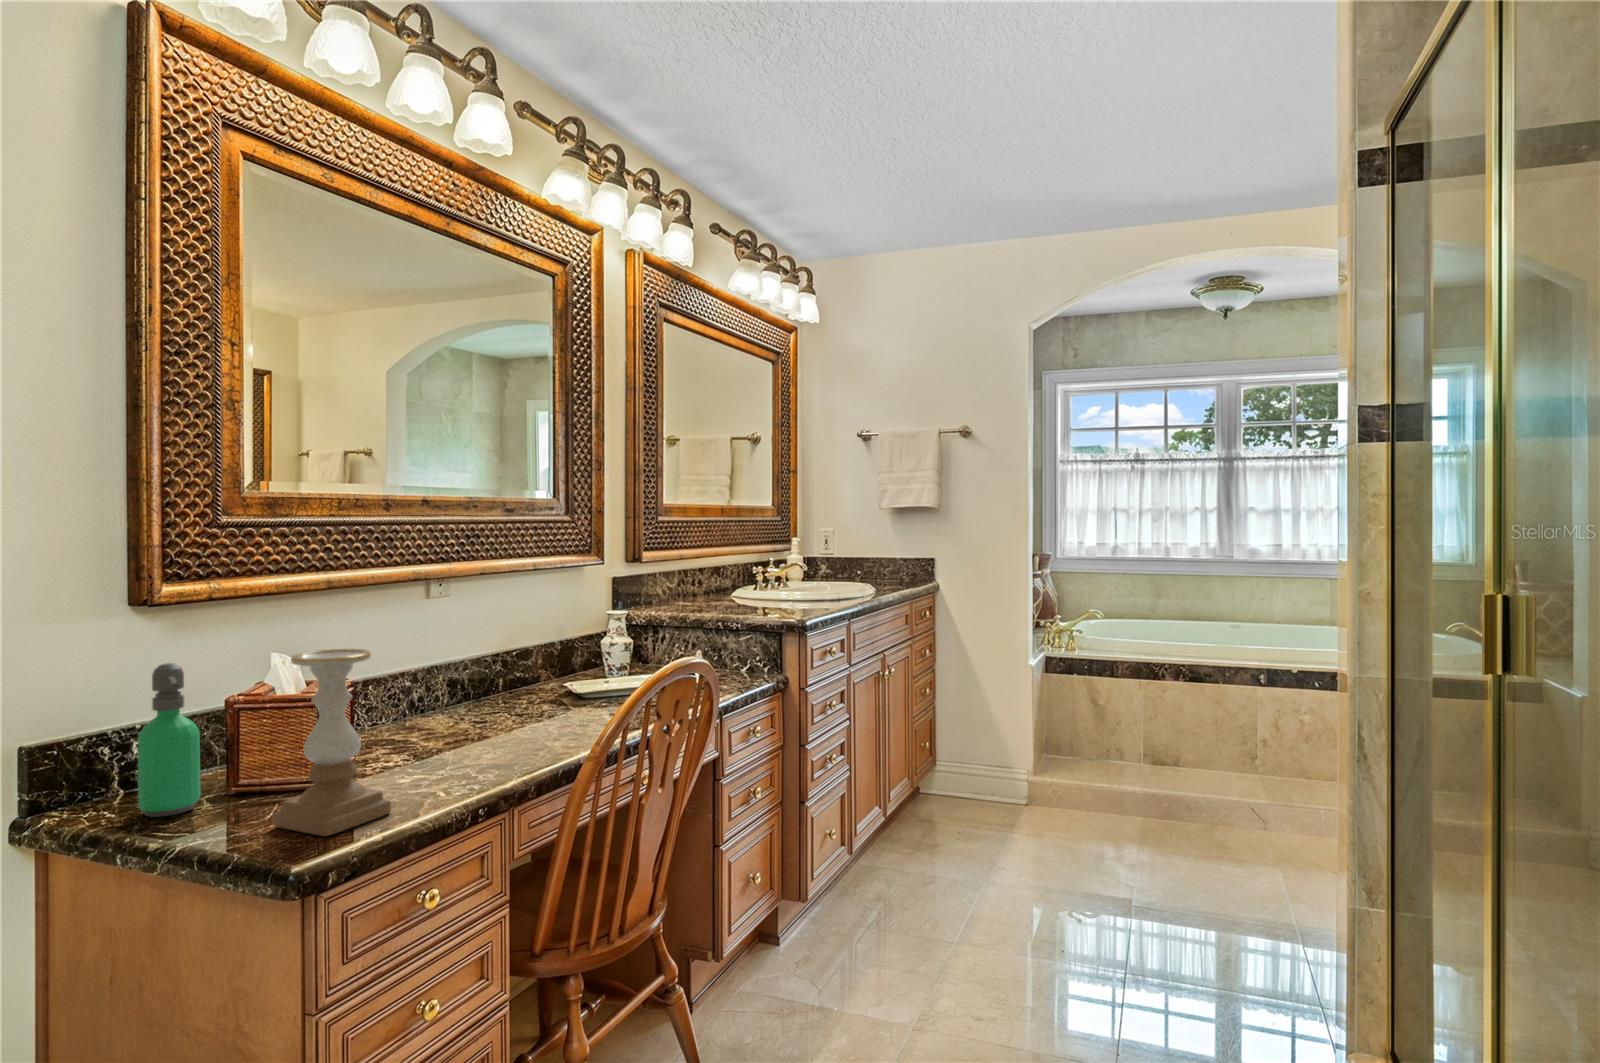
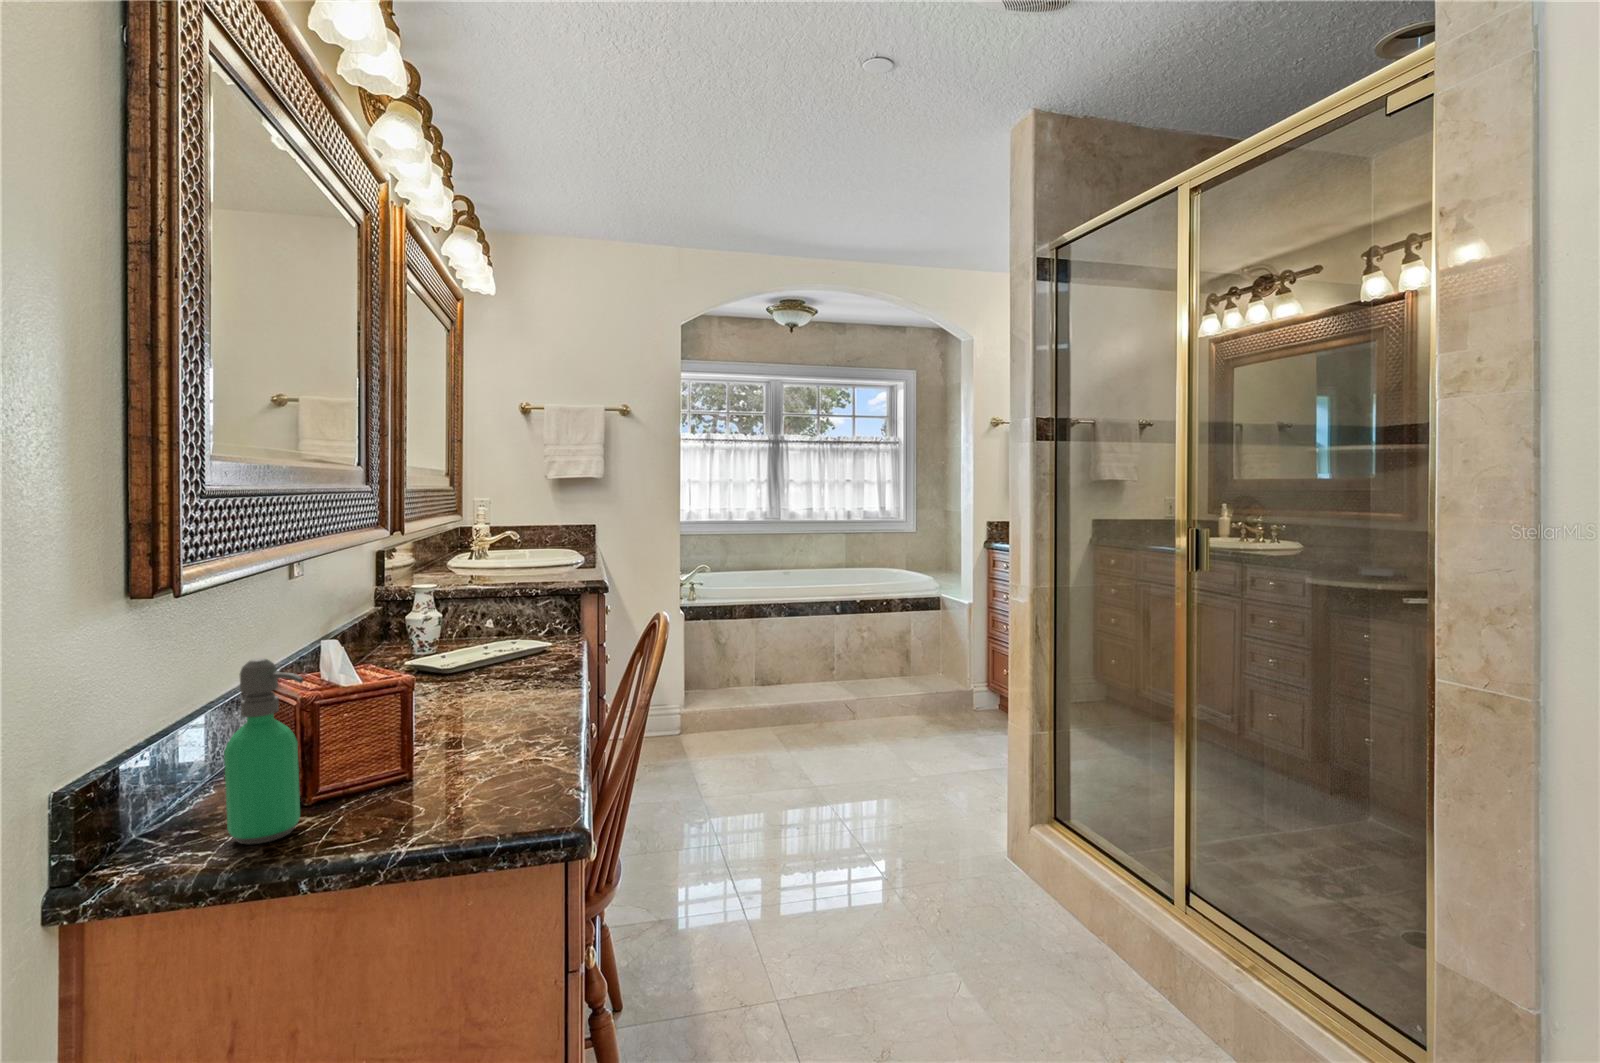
candle holder: present [274,649,391,836] -> none [451,619,543,813]

